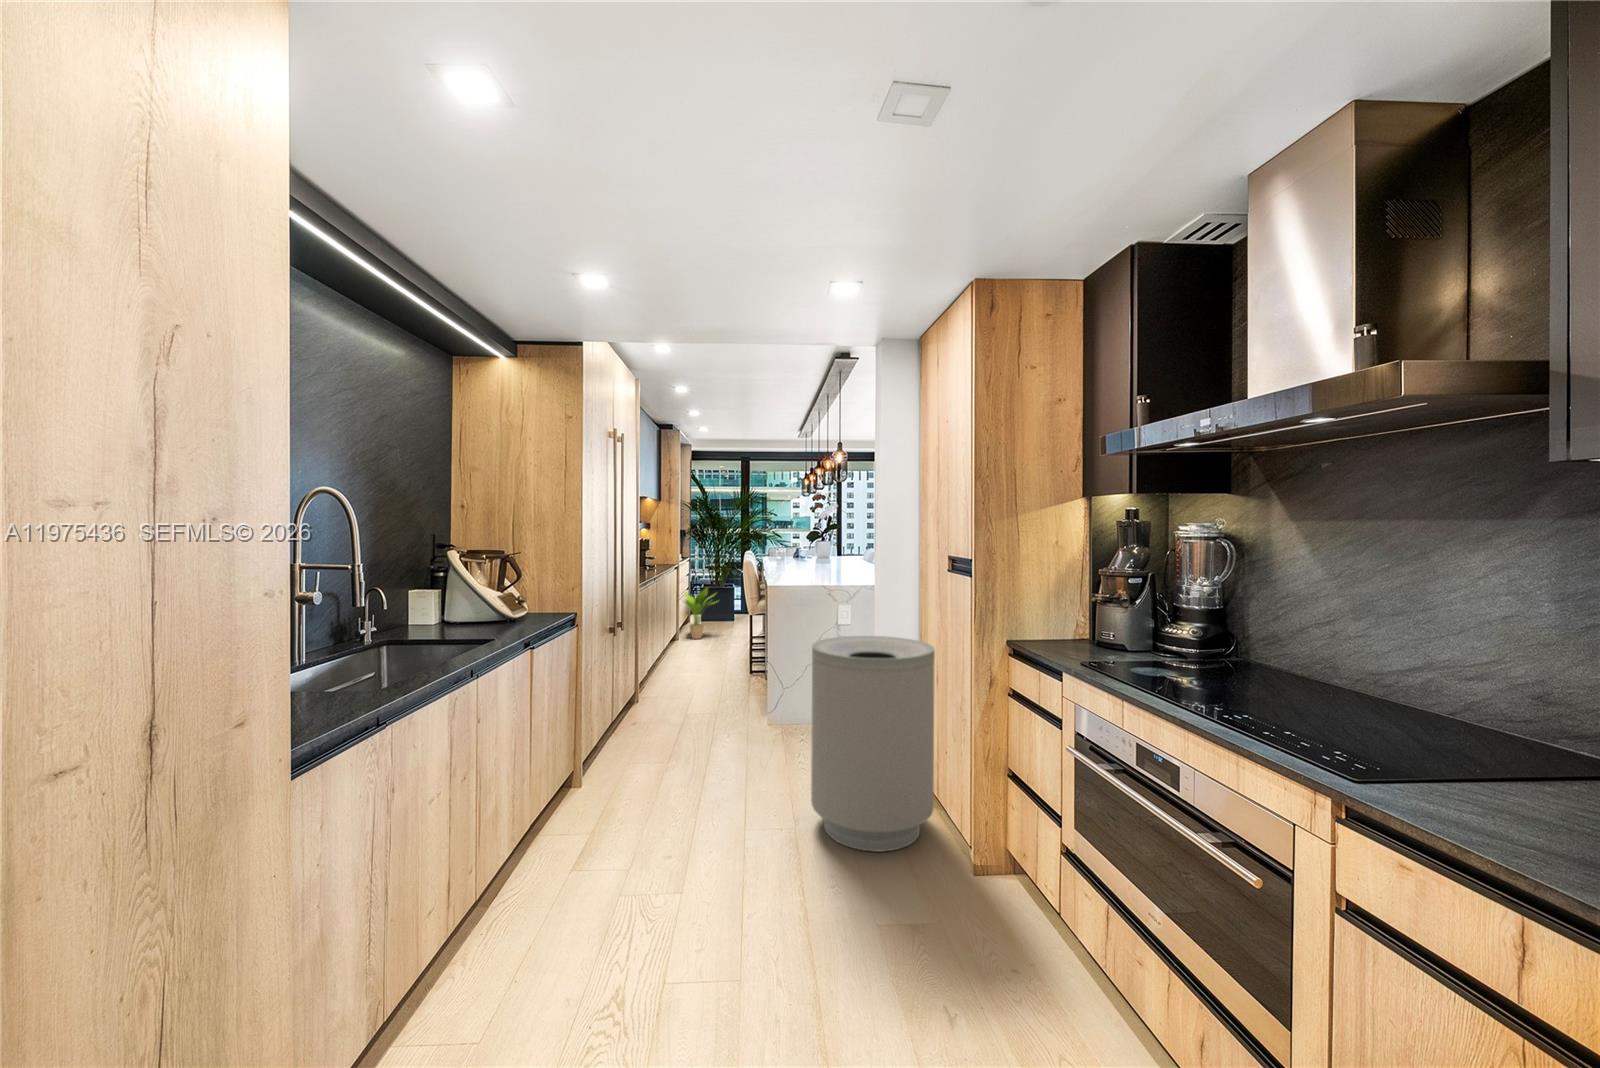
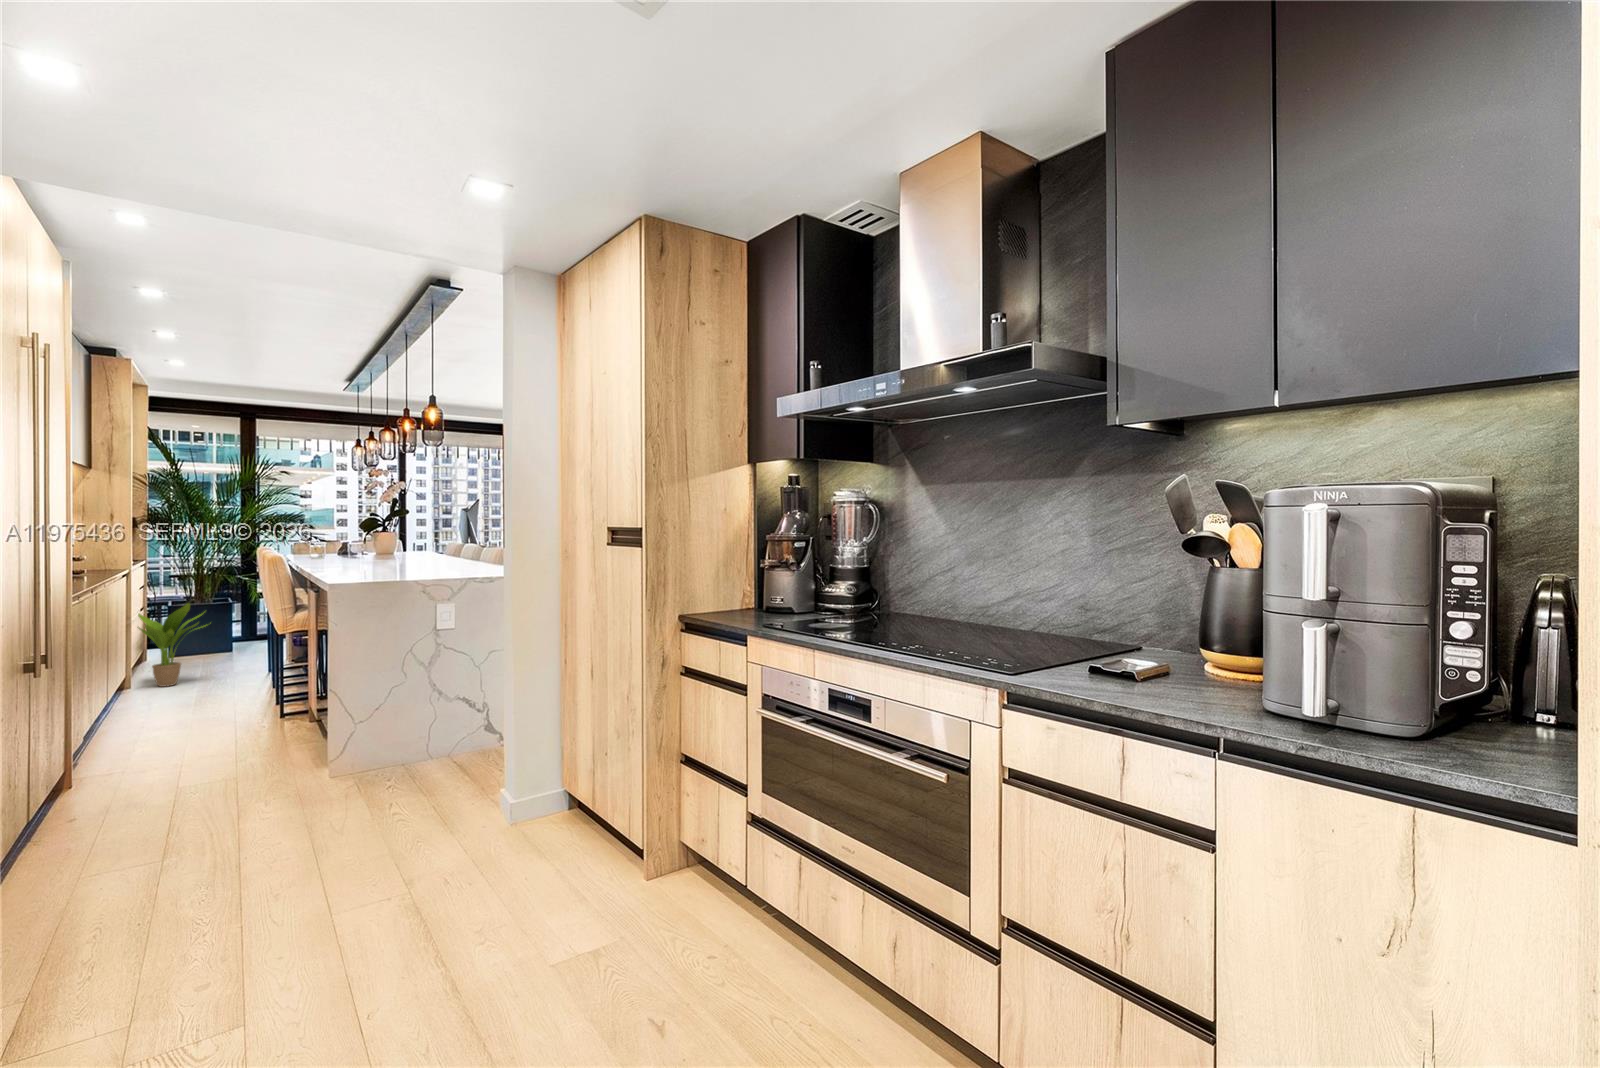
trash can: present [811,636,935,852] -> none [433,630,594,892]

